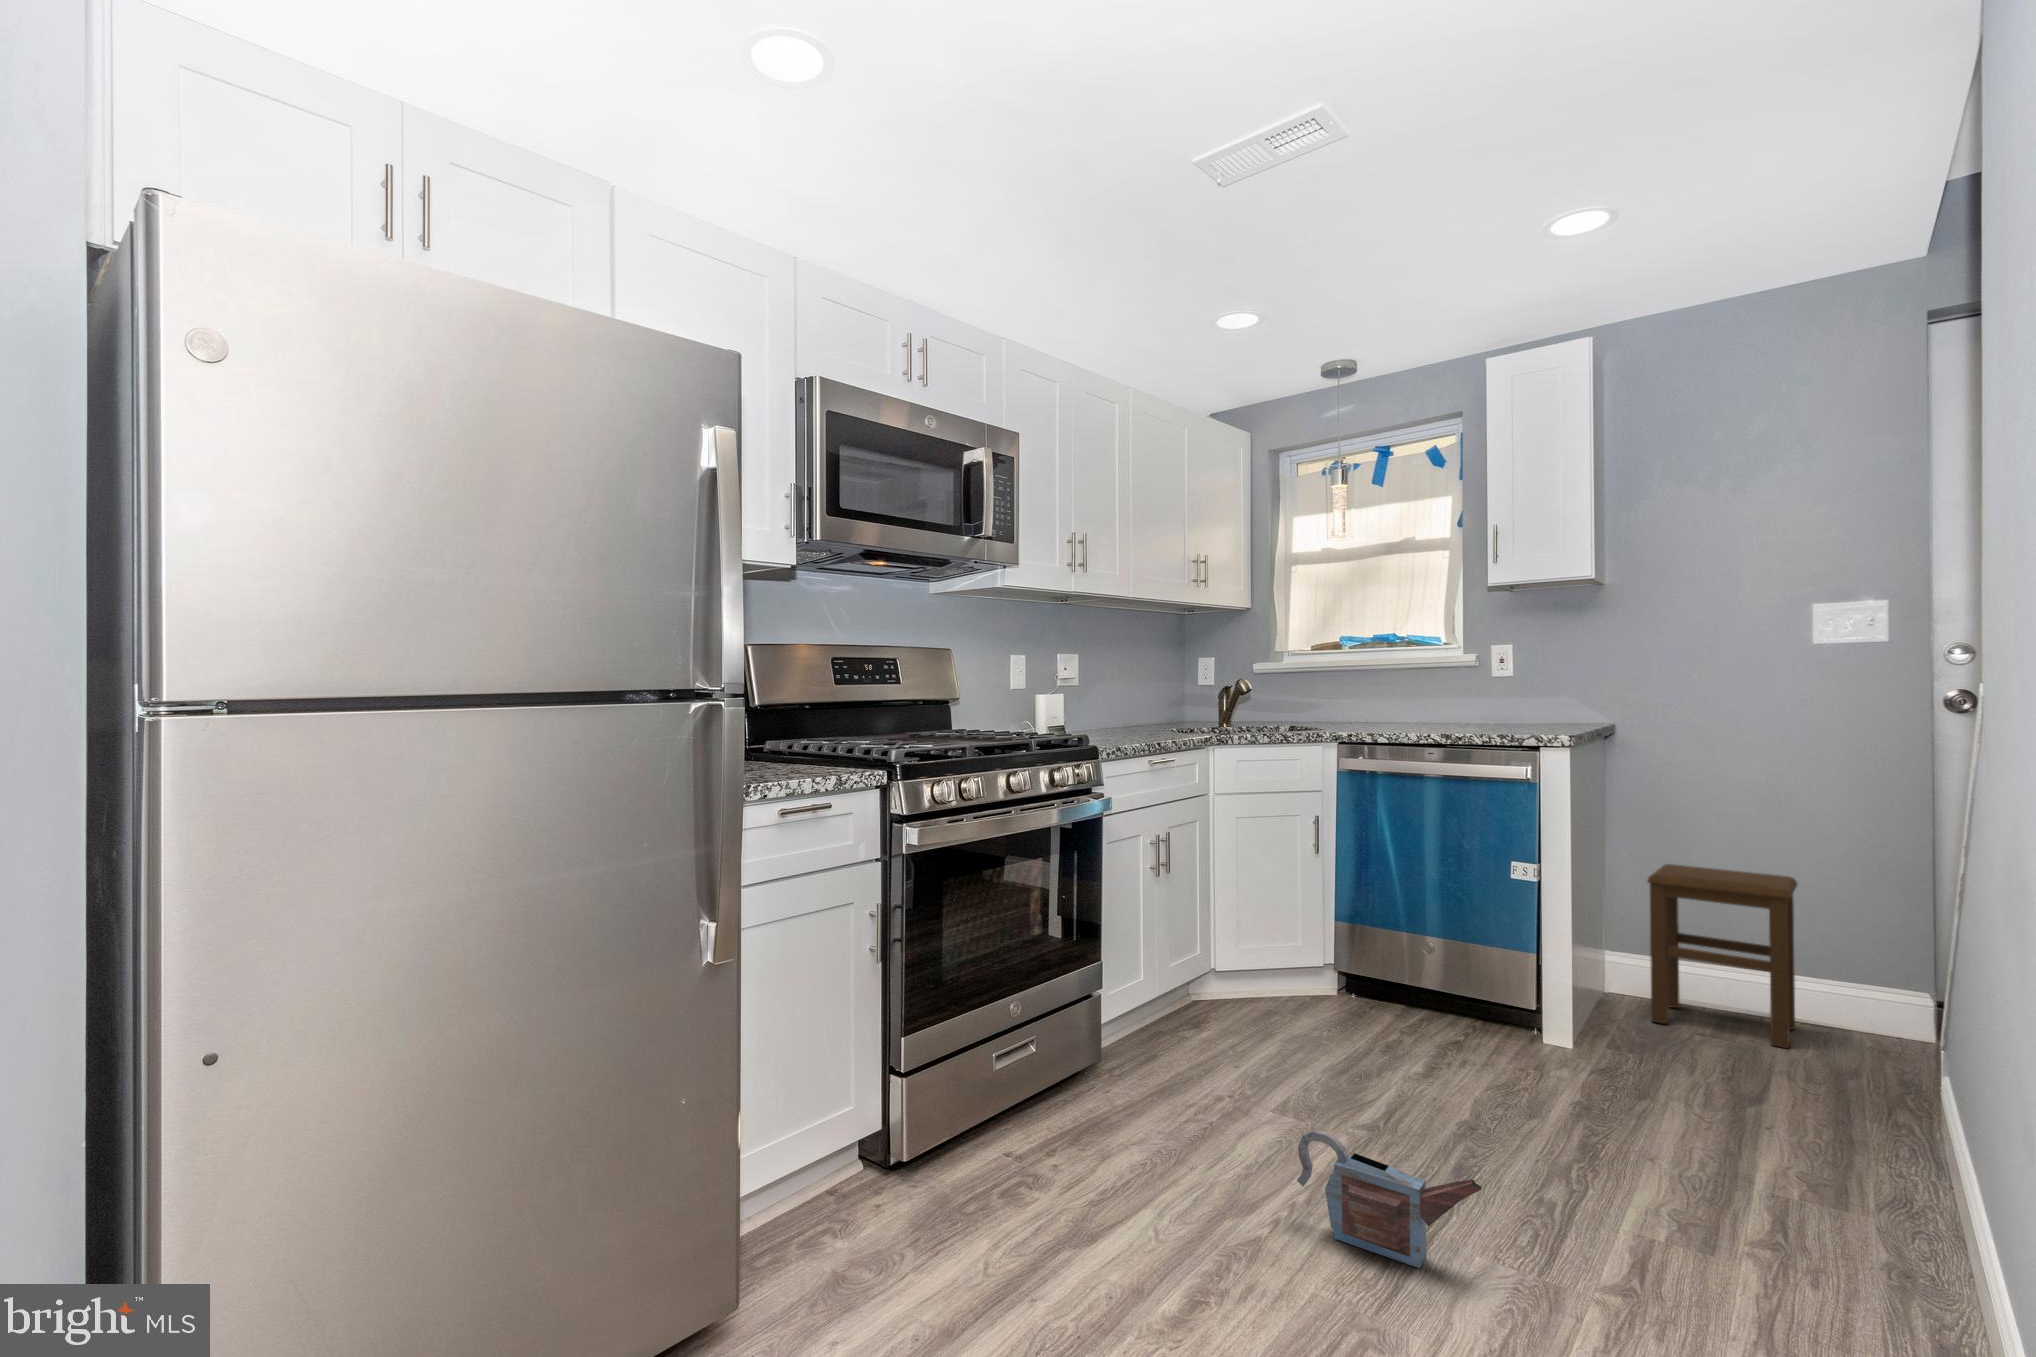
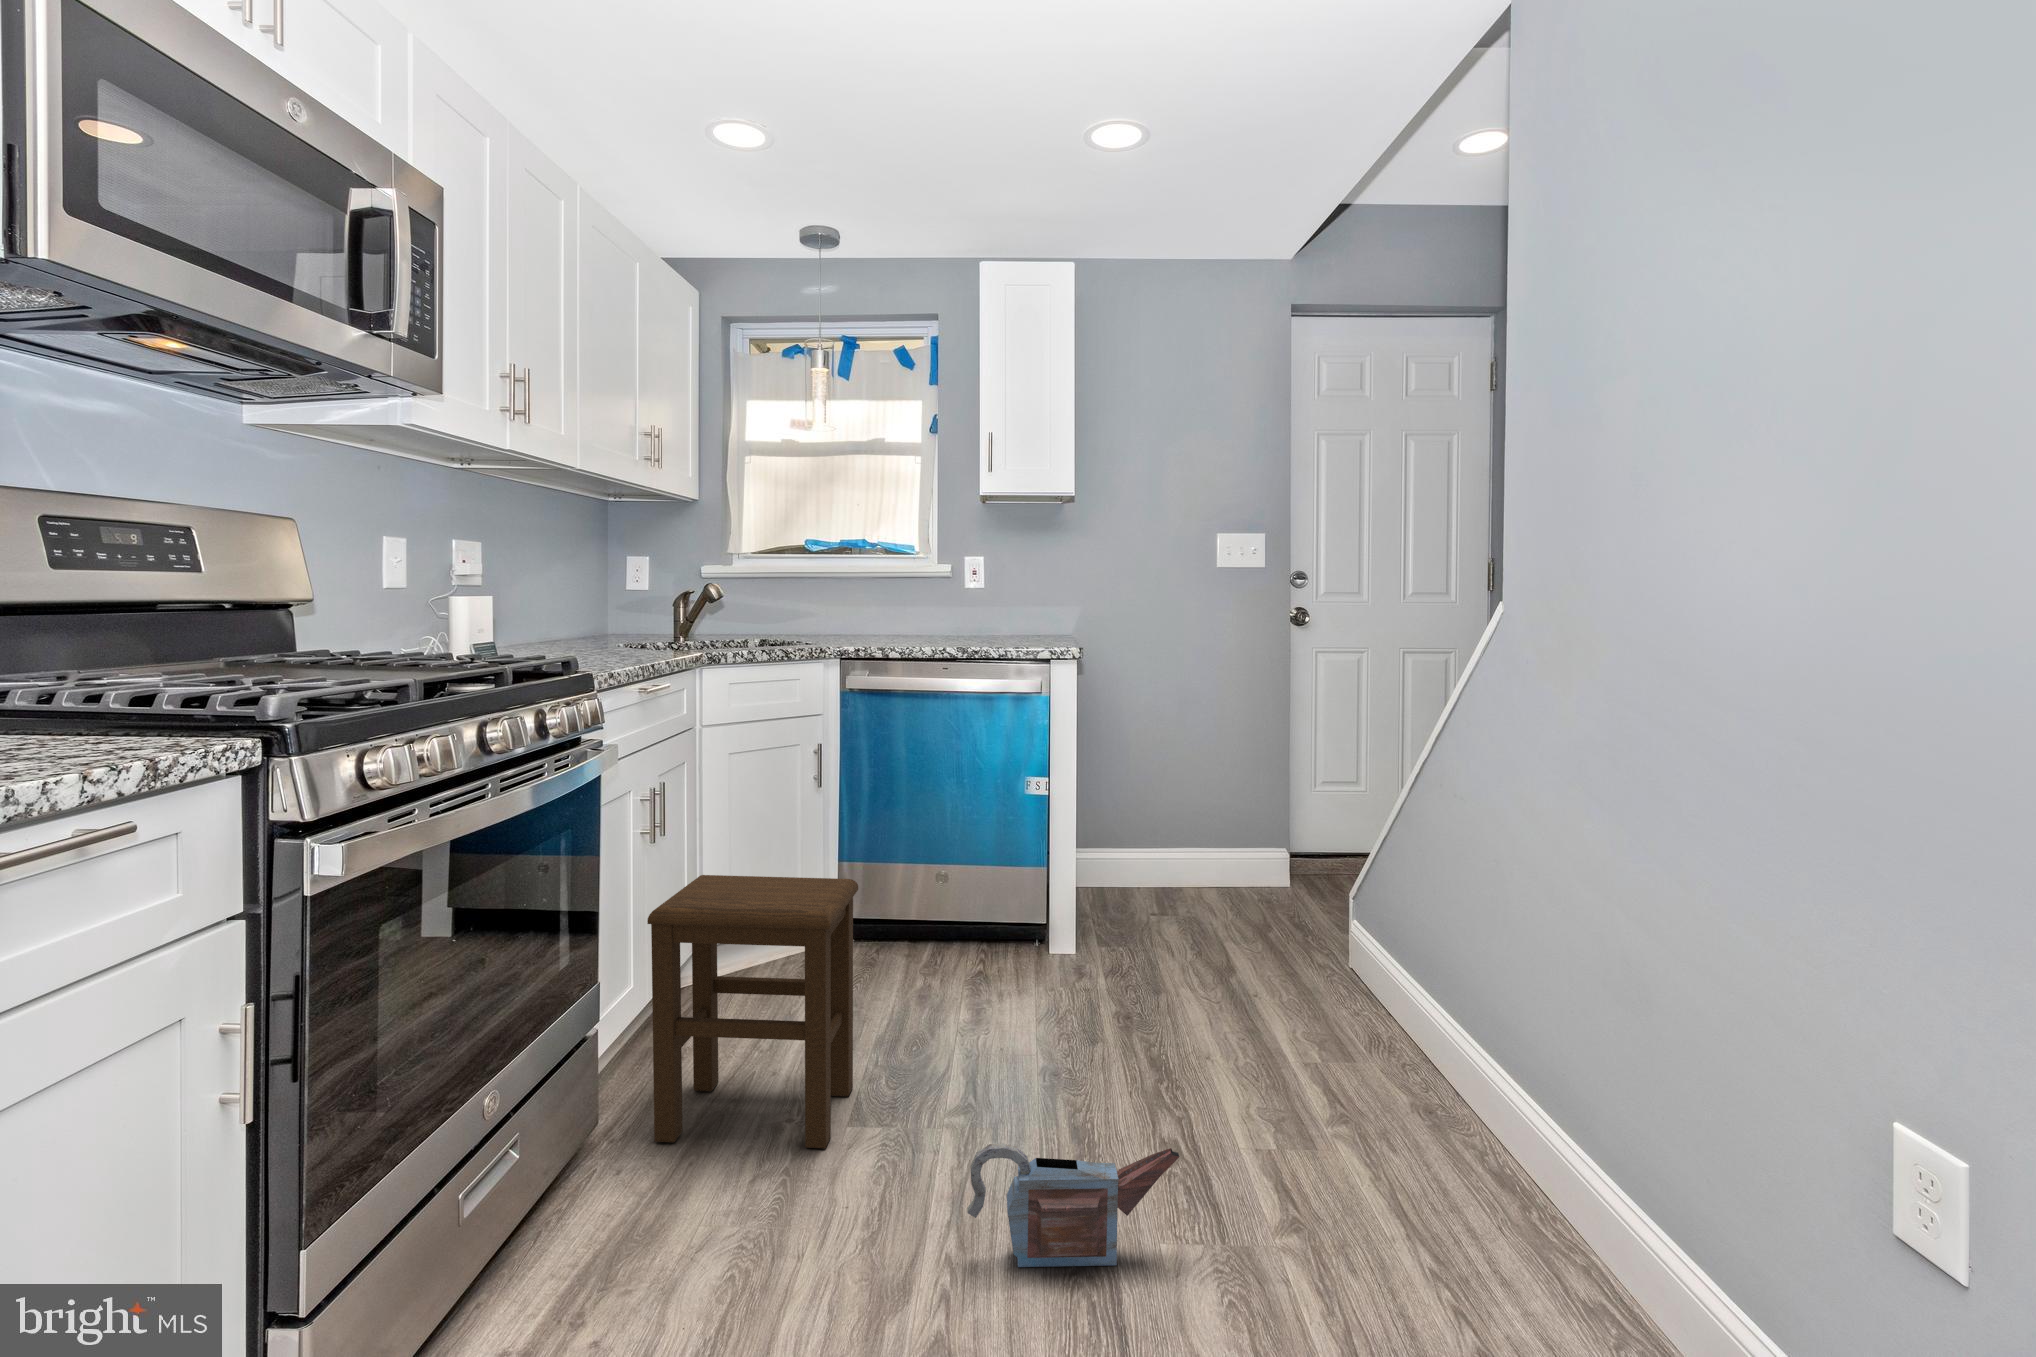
stool: present [1648,864,1797,1048] -> present [647,875,858,1149]

